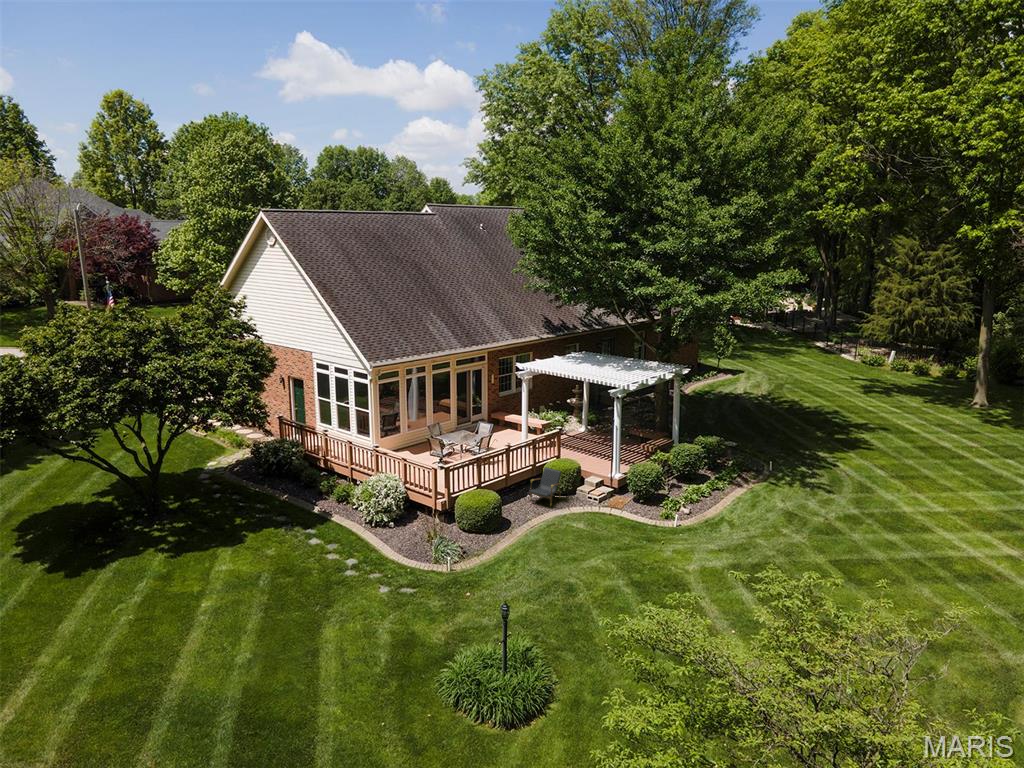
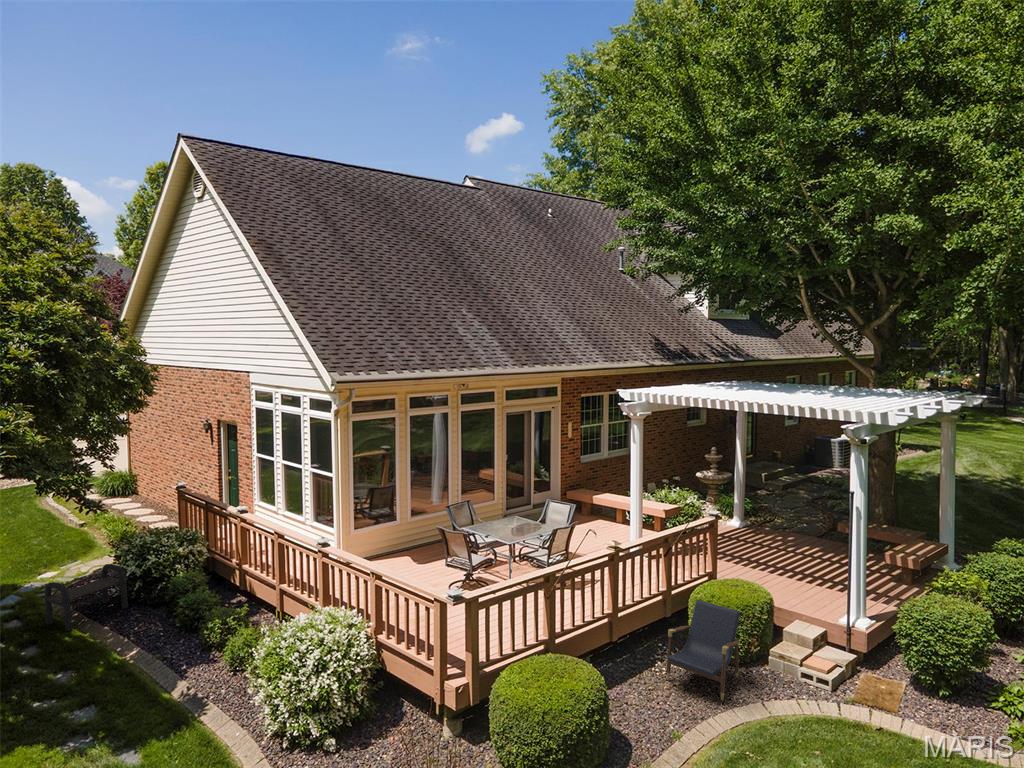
bench: none [229,458,266,490] -> present [45,564,128,631]

